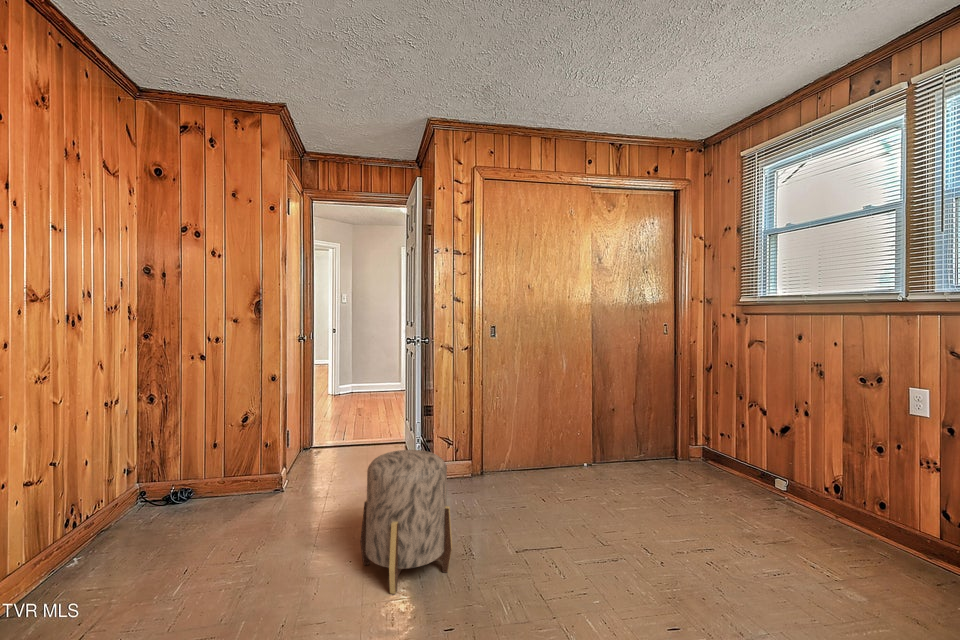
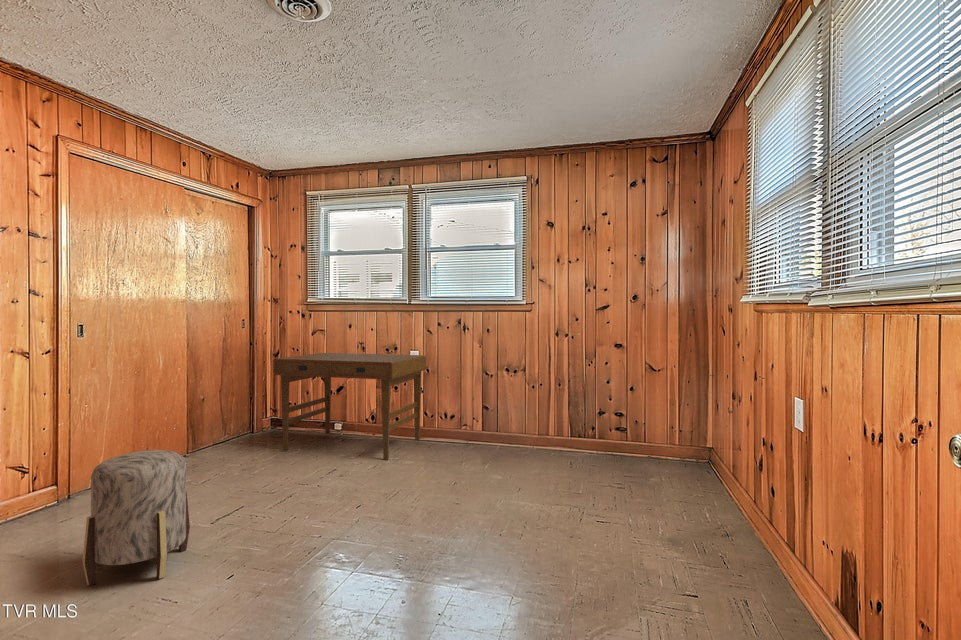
desk: none [669,373,944,575] -> present [273,353,426,460]

